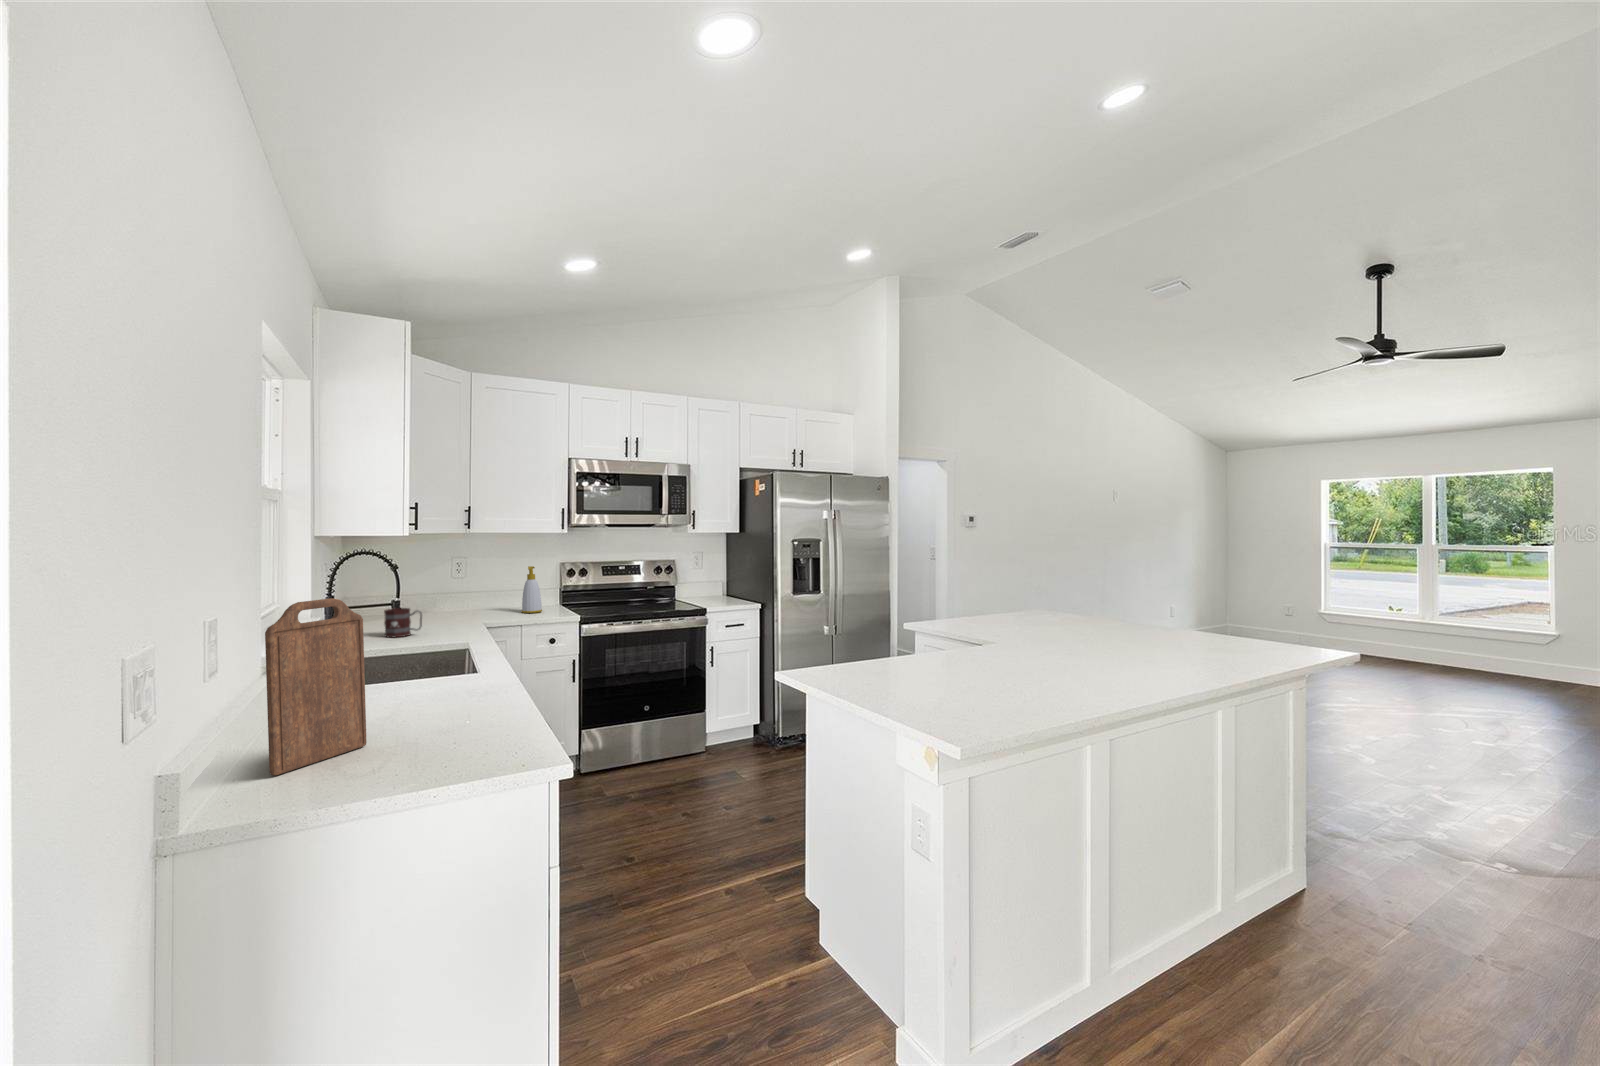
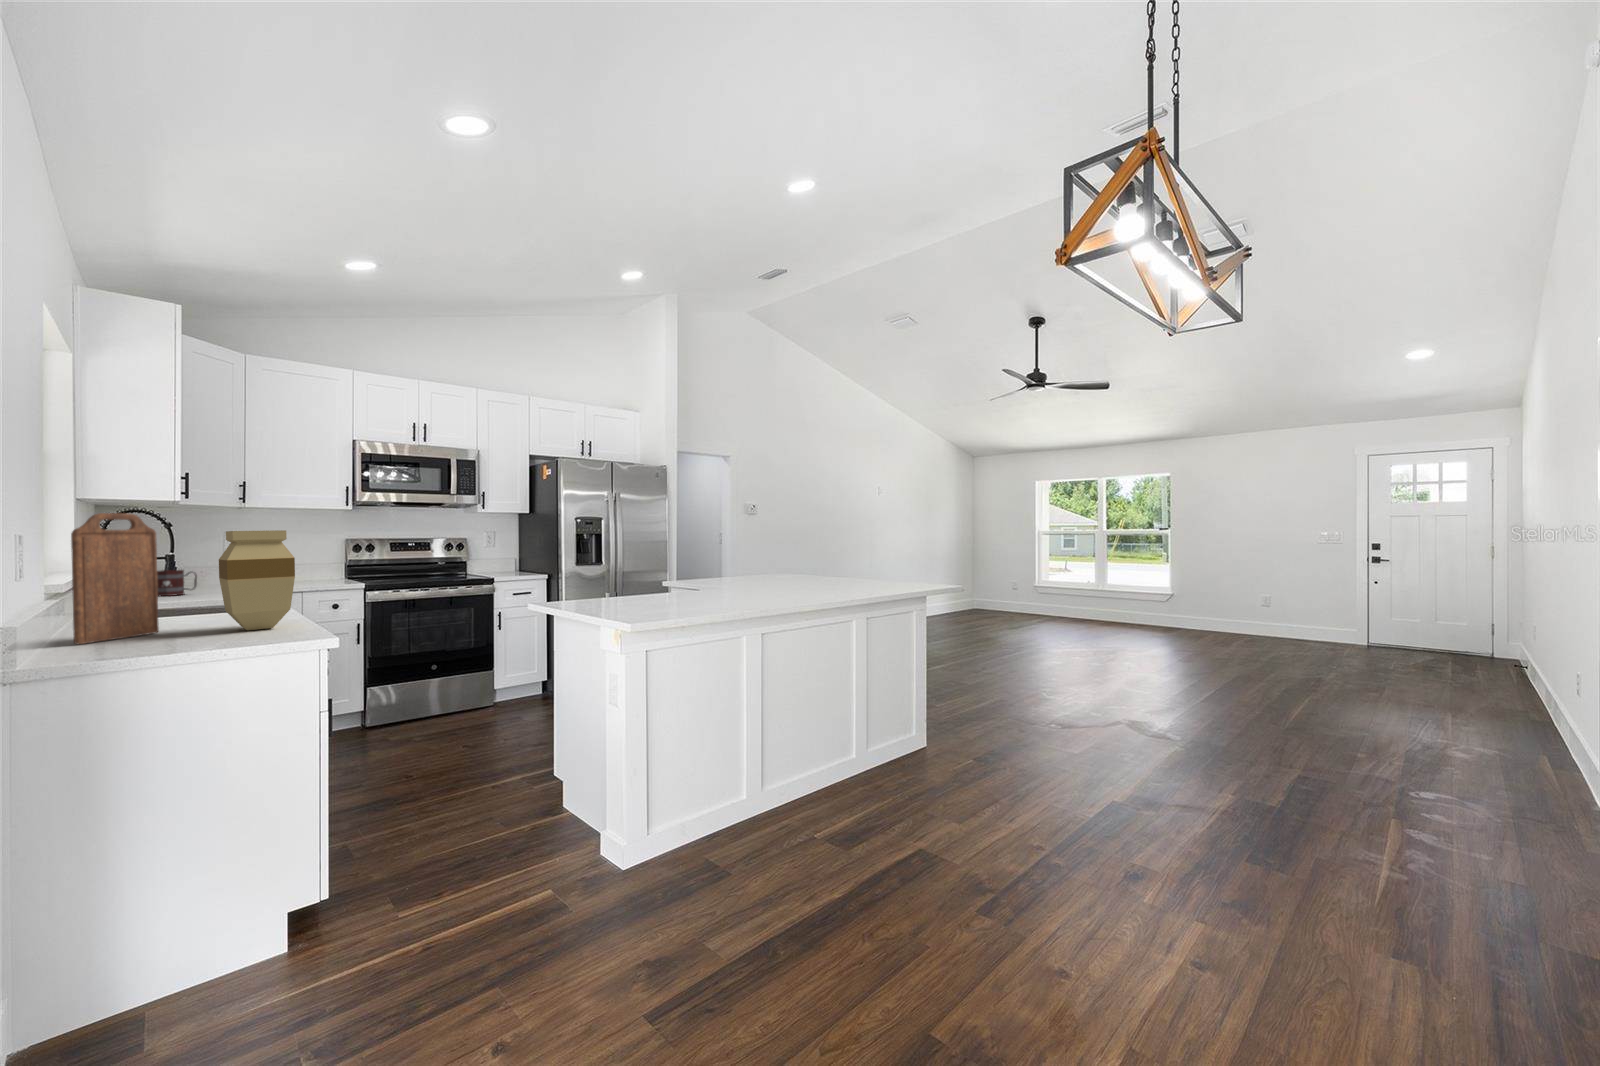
soap bottle: present [522,566,542,613] -> none [304,539,327,583]
vase: none [431,610,517,747] -> present [219,530,295,630]

